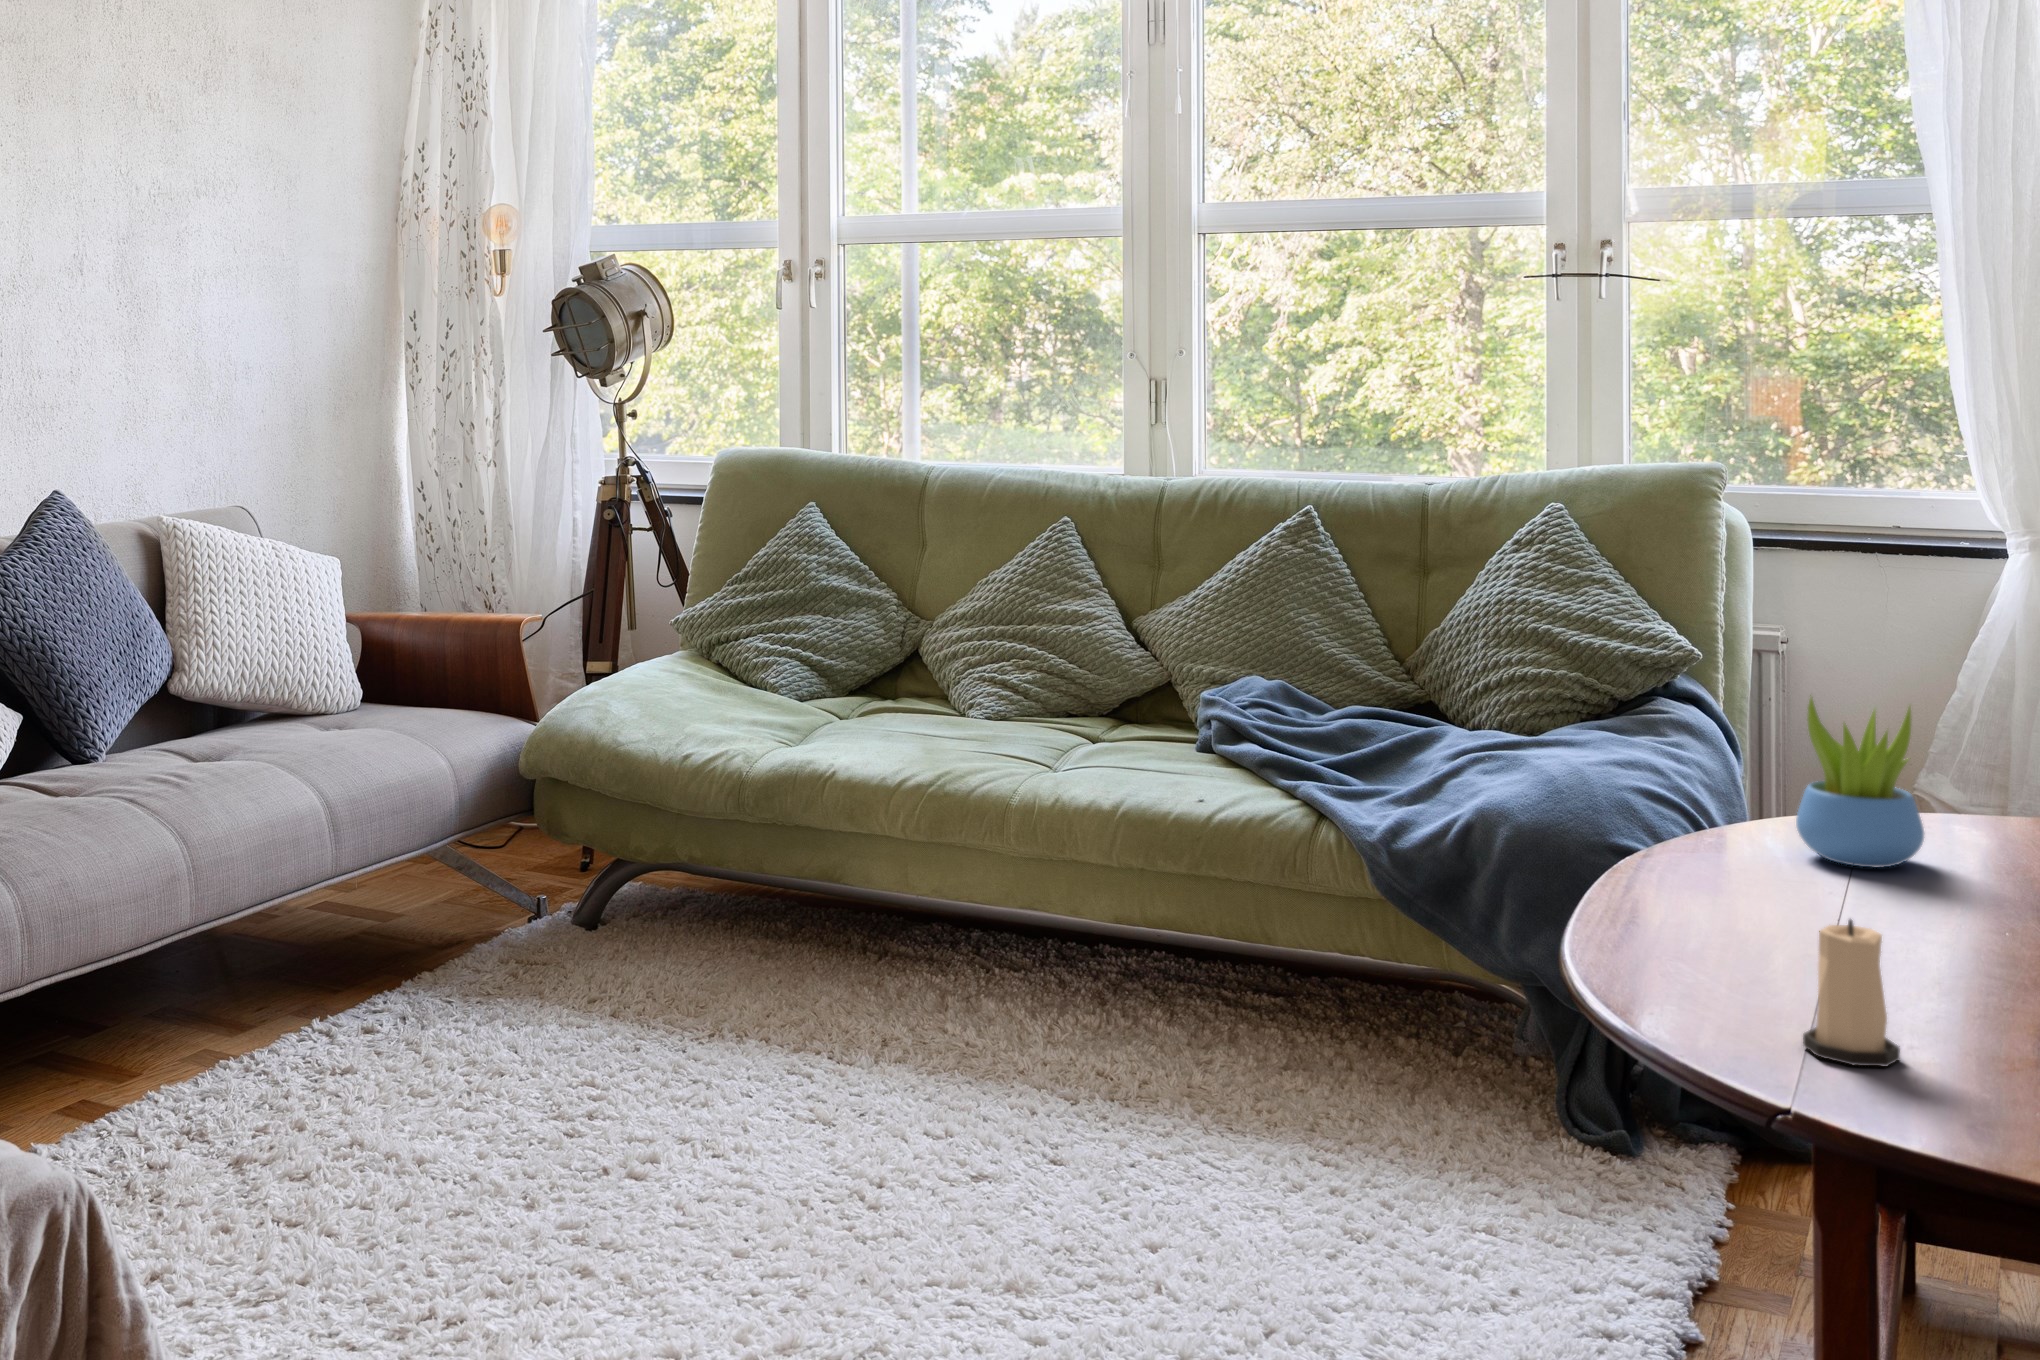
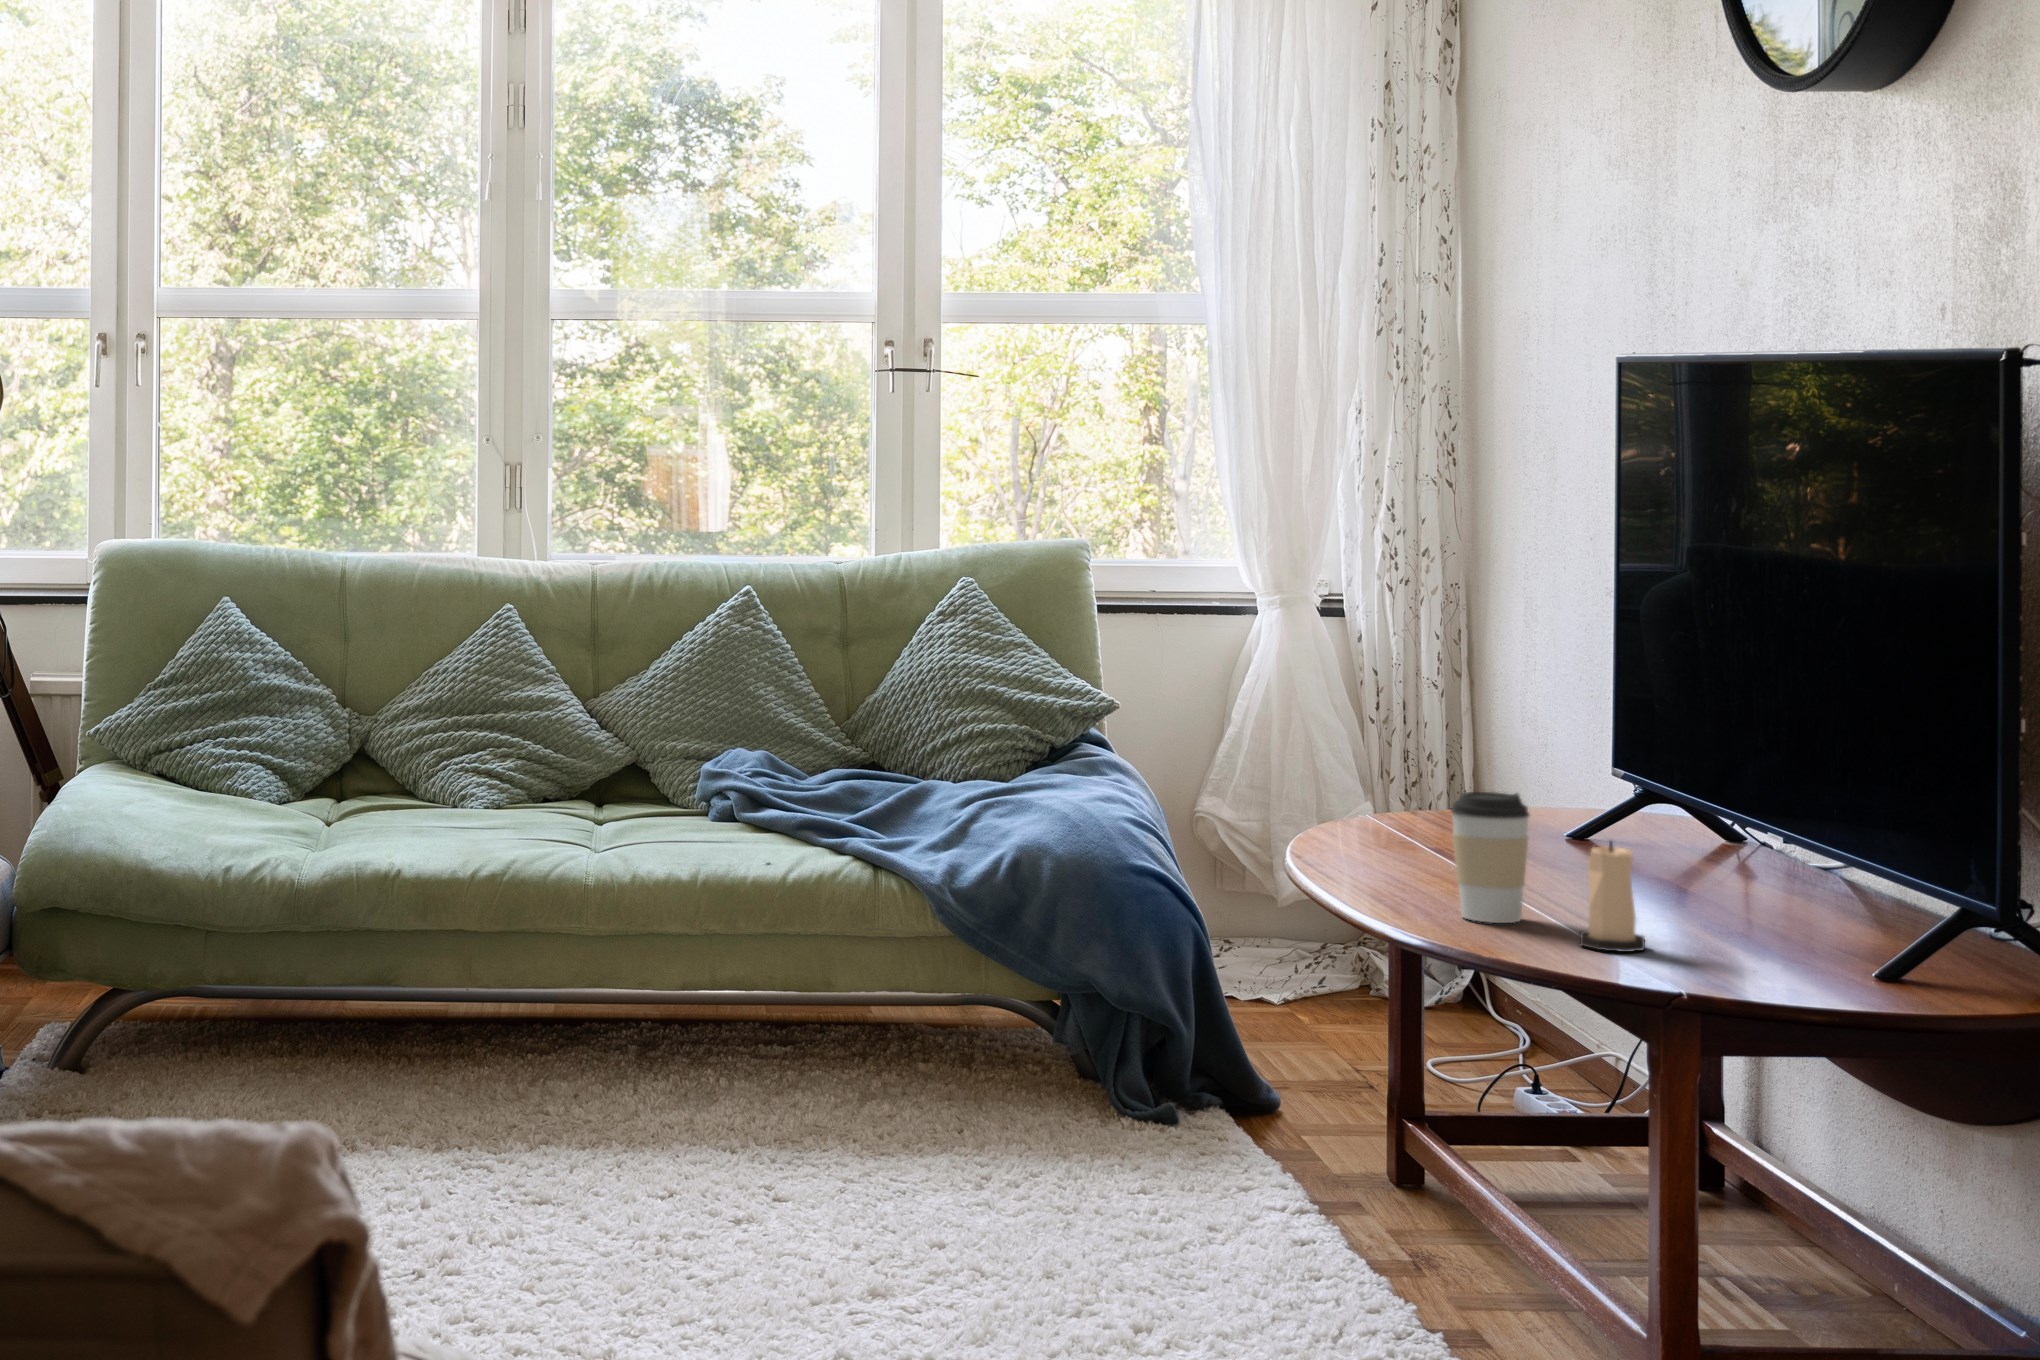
succulent plant: present [1796,695,1924,867] -> none [1362,701,1457,841]
coffee cup: none [1701,830,1809,999] -> present [1451,792,1529,923]

